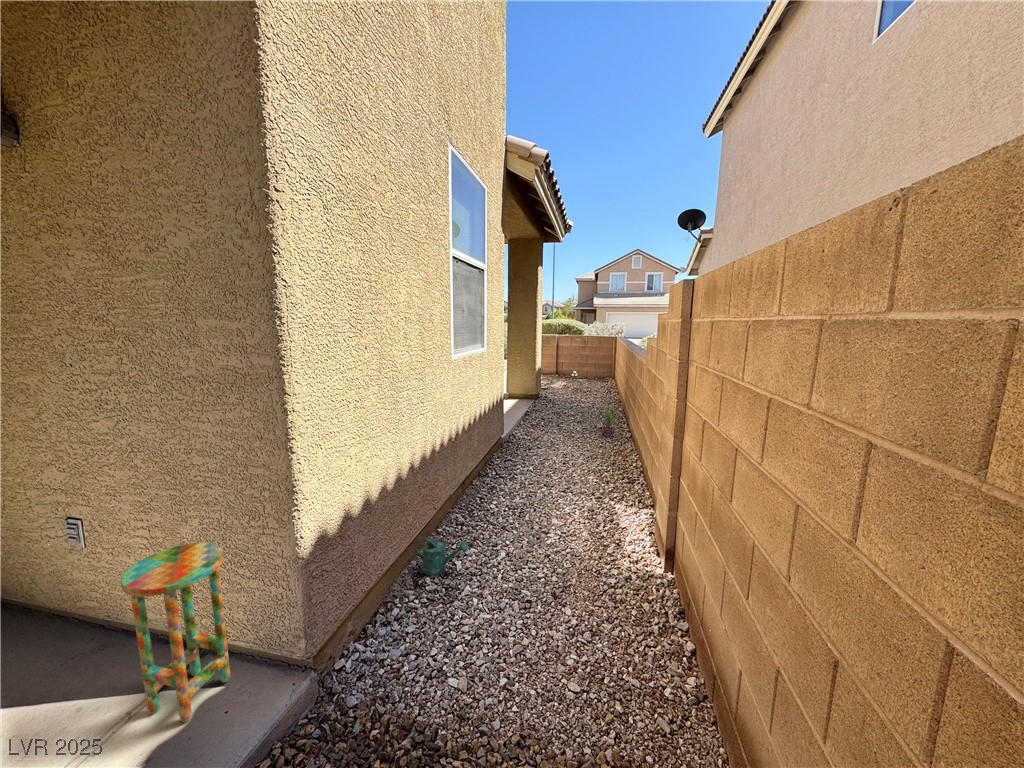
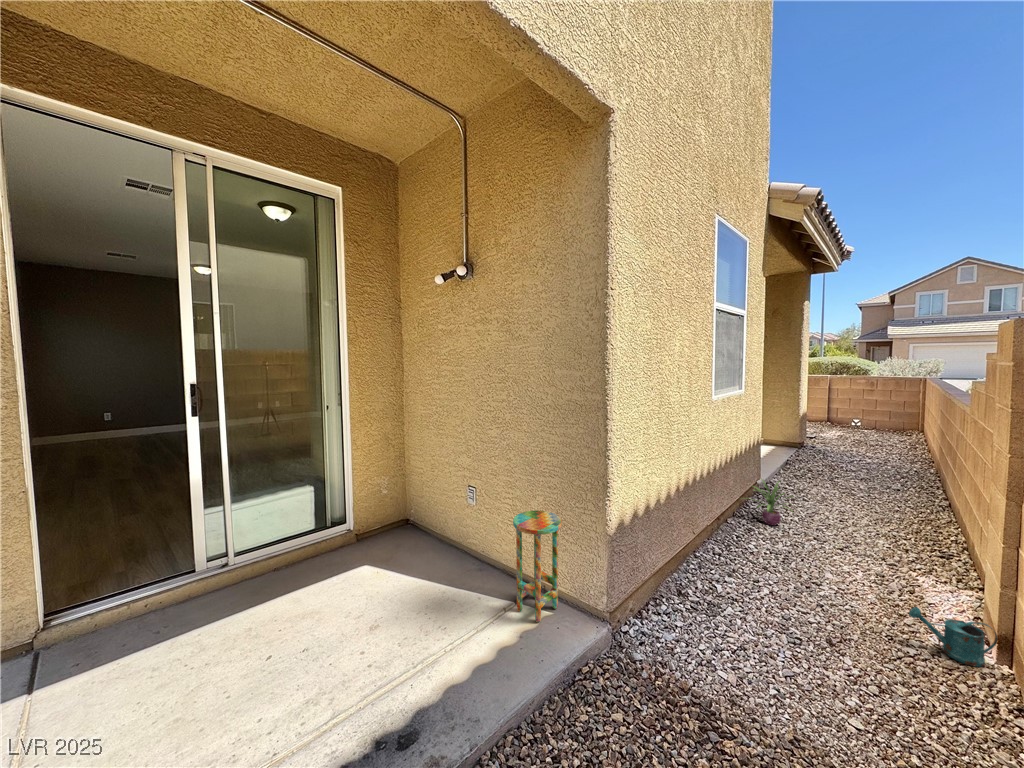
decorative plant: present [602,405,616,437] -> present [754,480,793,526]
watering can: present [415,537,468,576] -> present [909,607,998,667]

